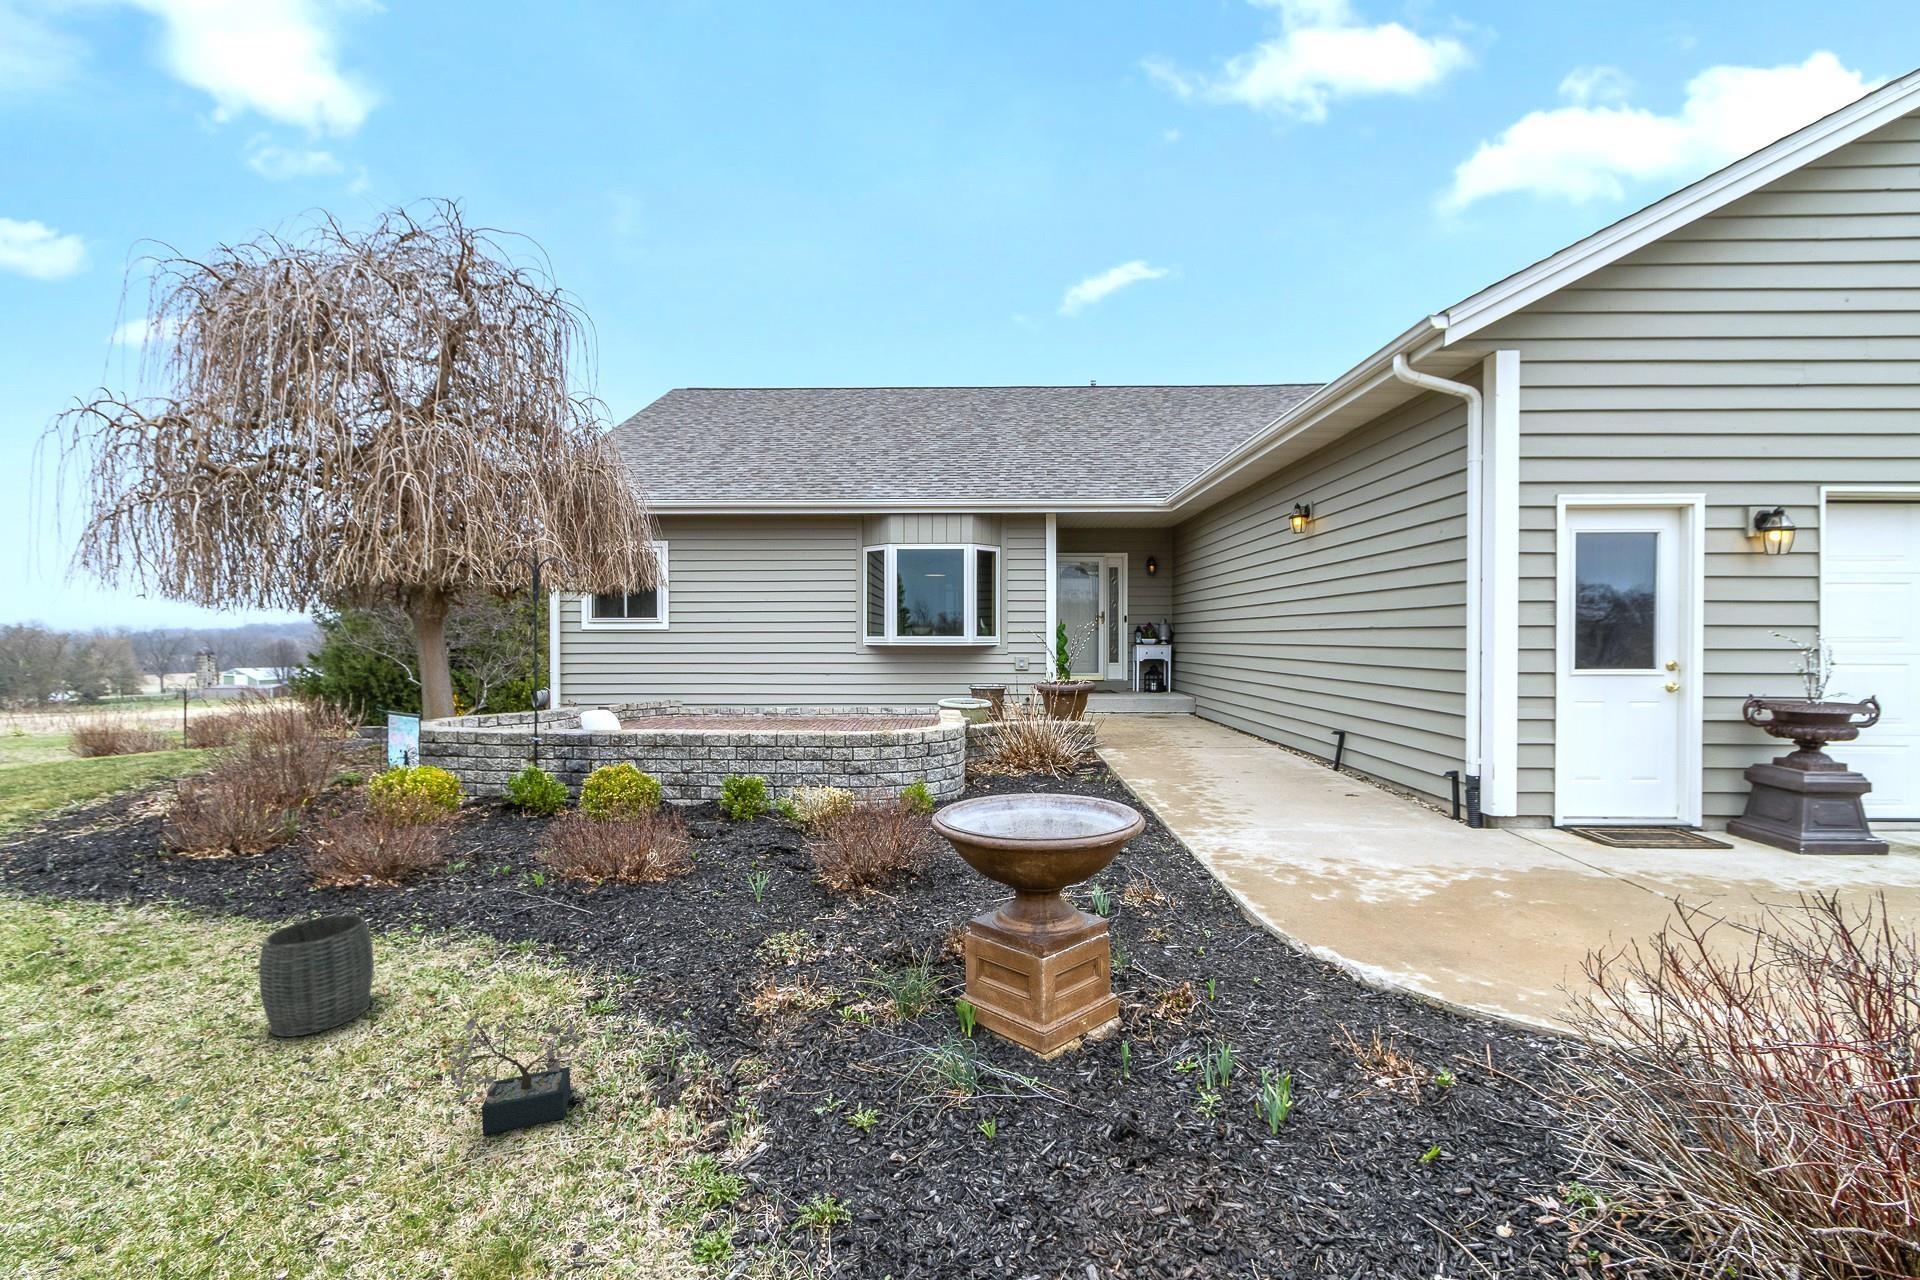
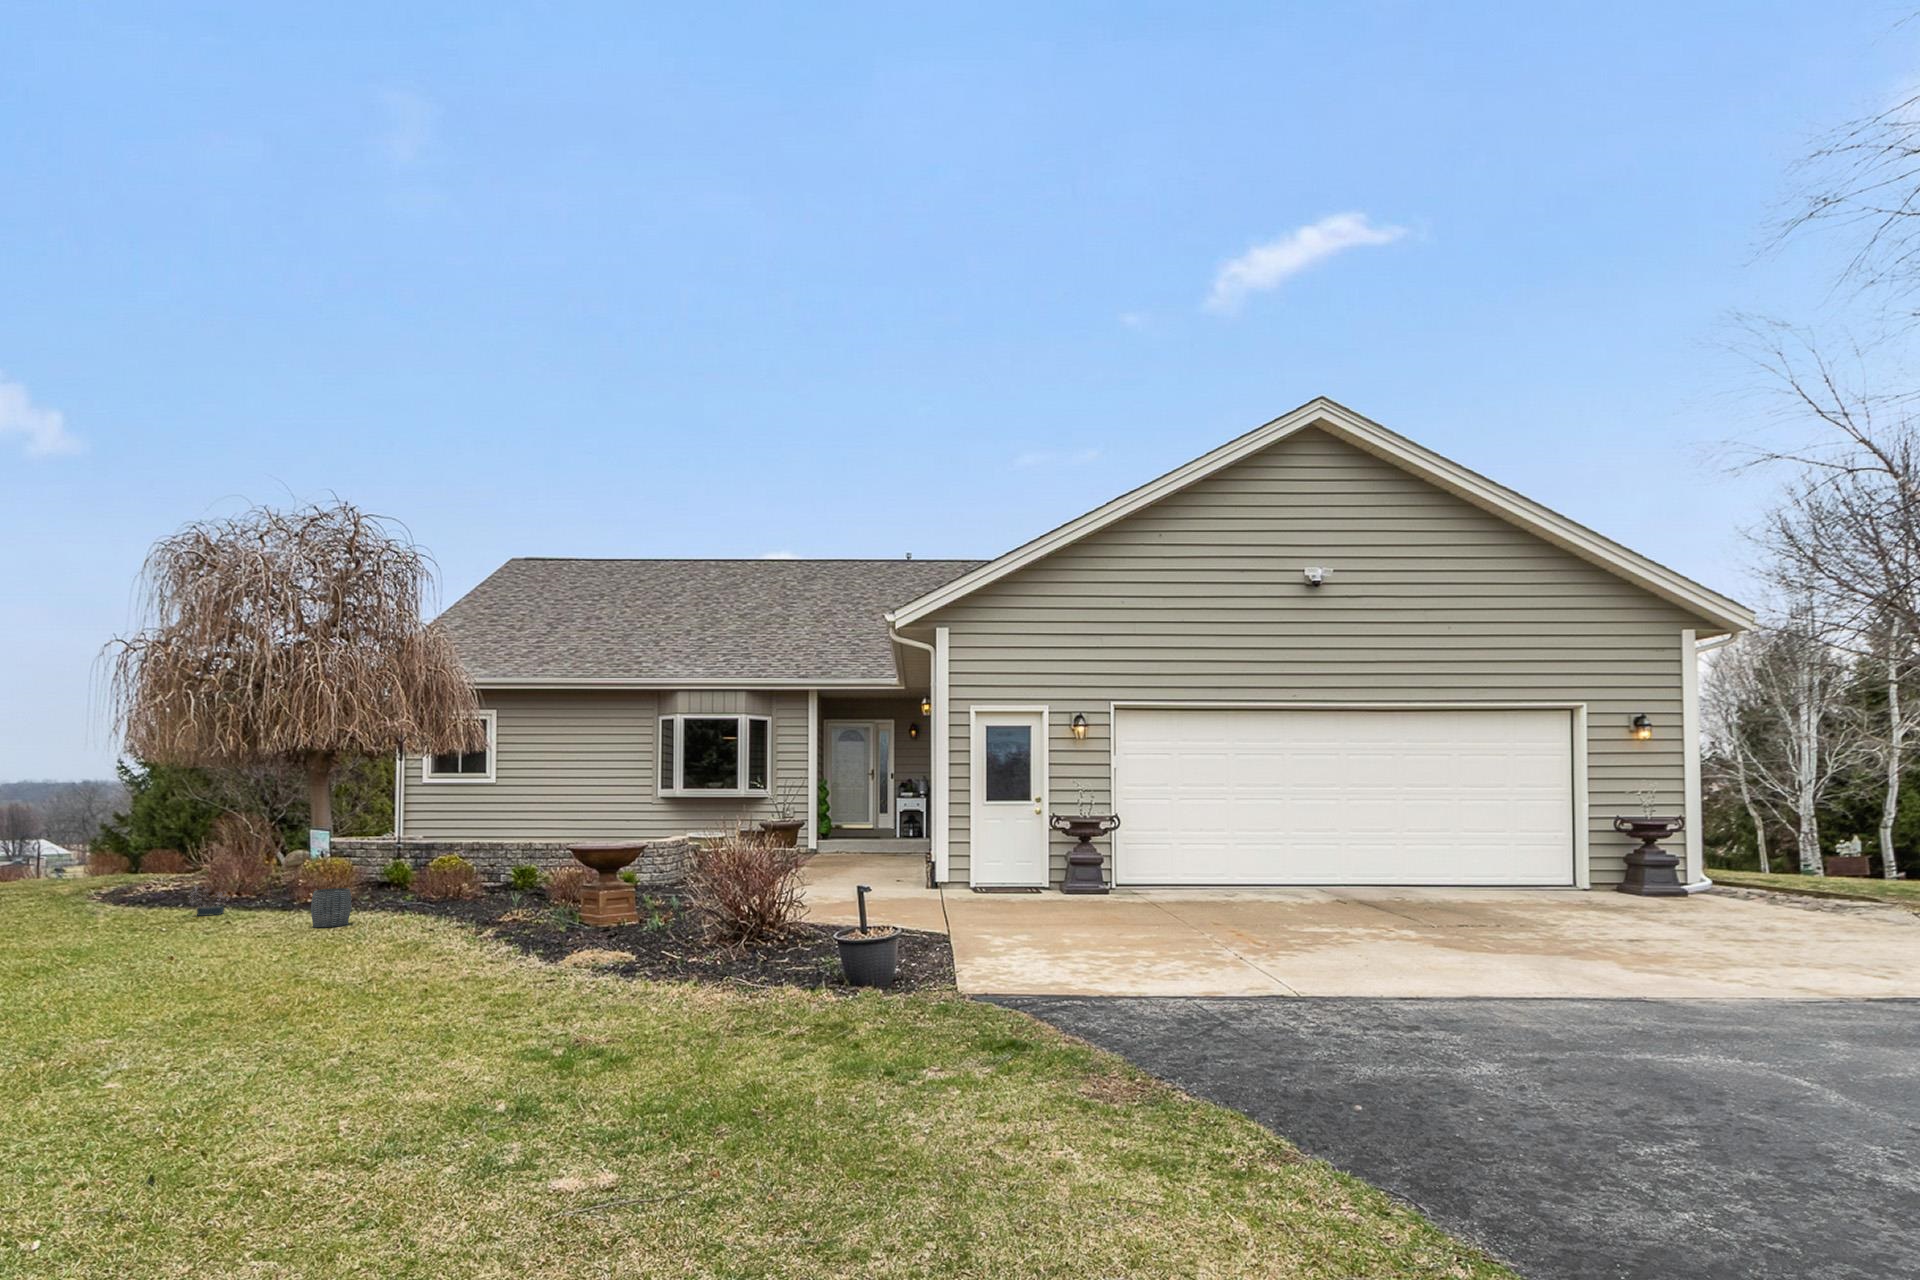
decorative plant: present [449,1012,588,1135] -> present [190,887,228,916]

